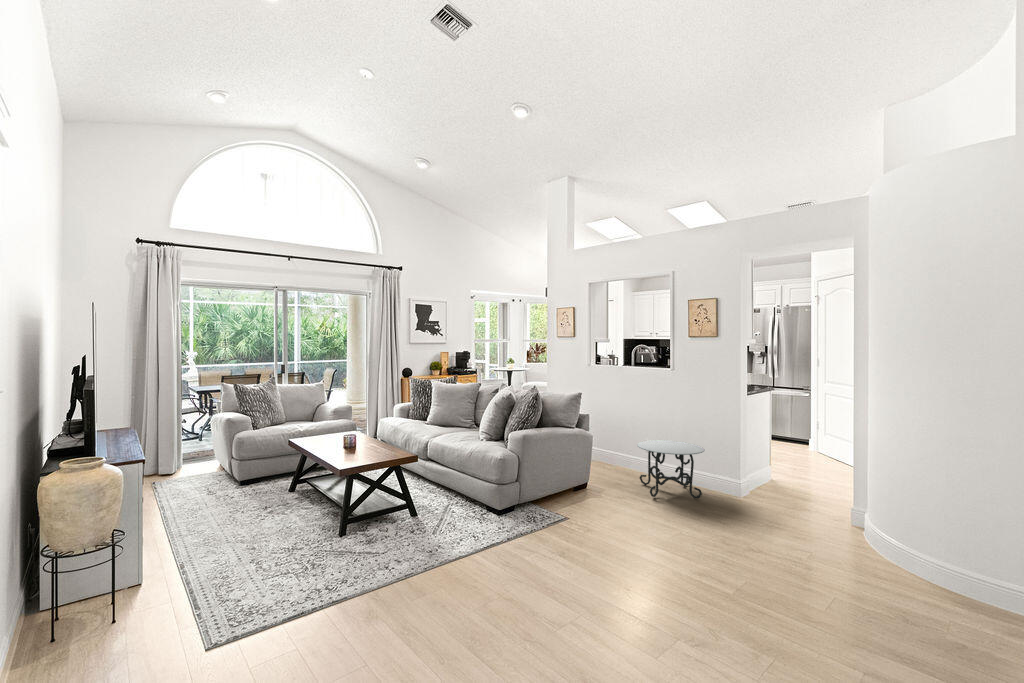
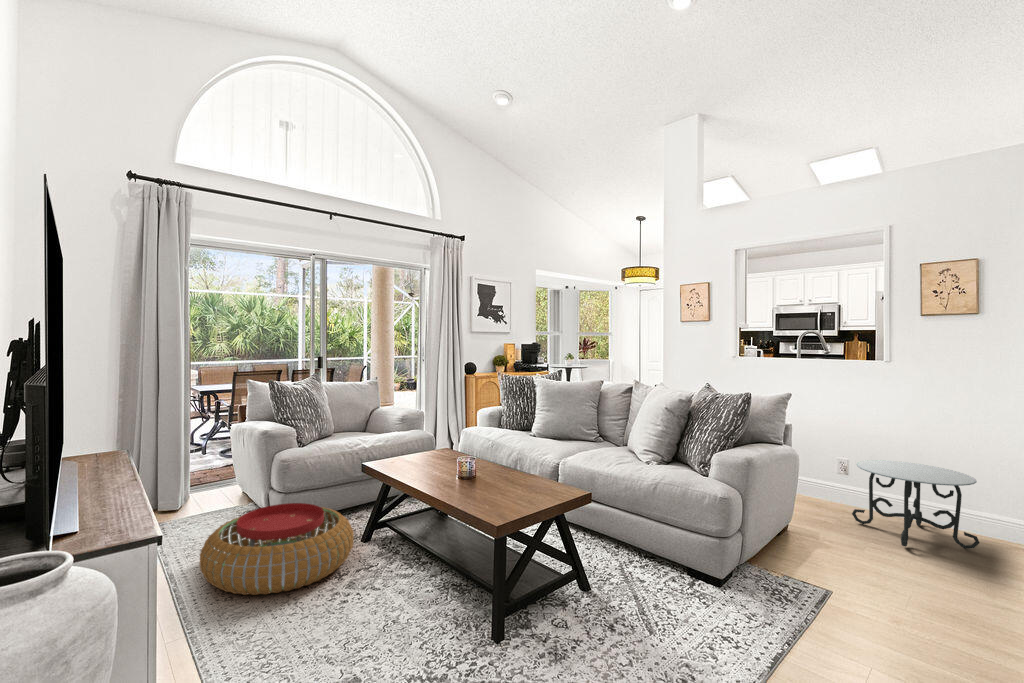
pouf: none [179,465,280,516] -> present [200,503,354,595]

